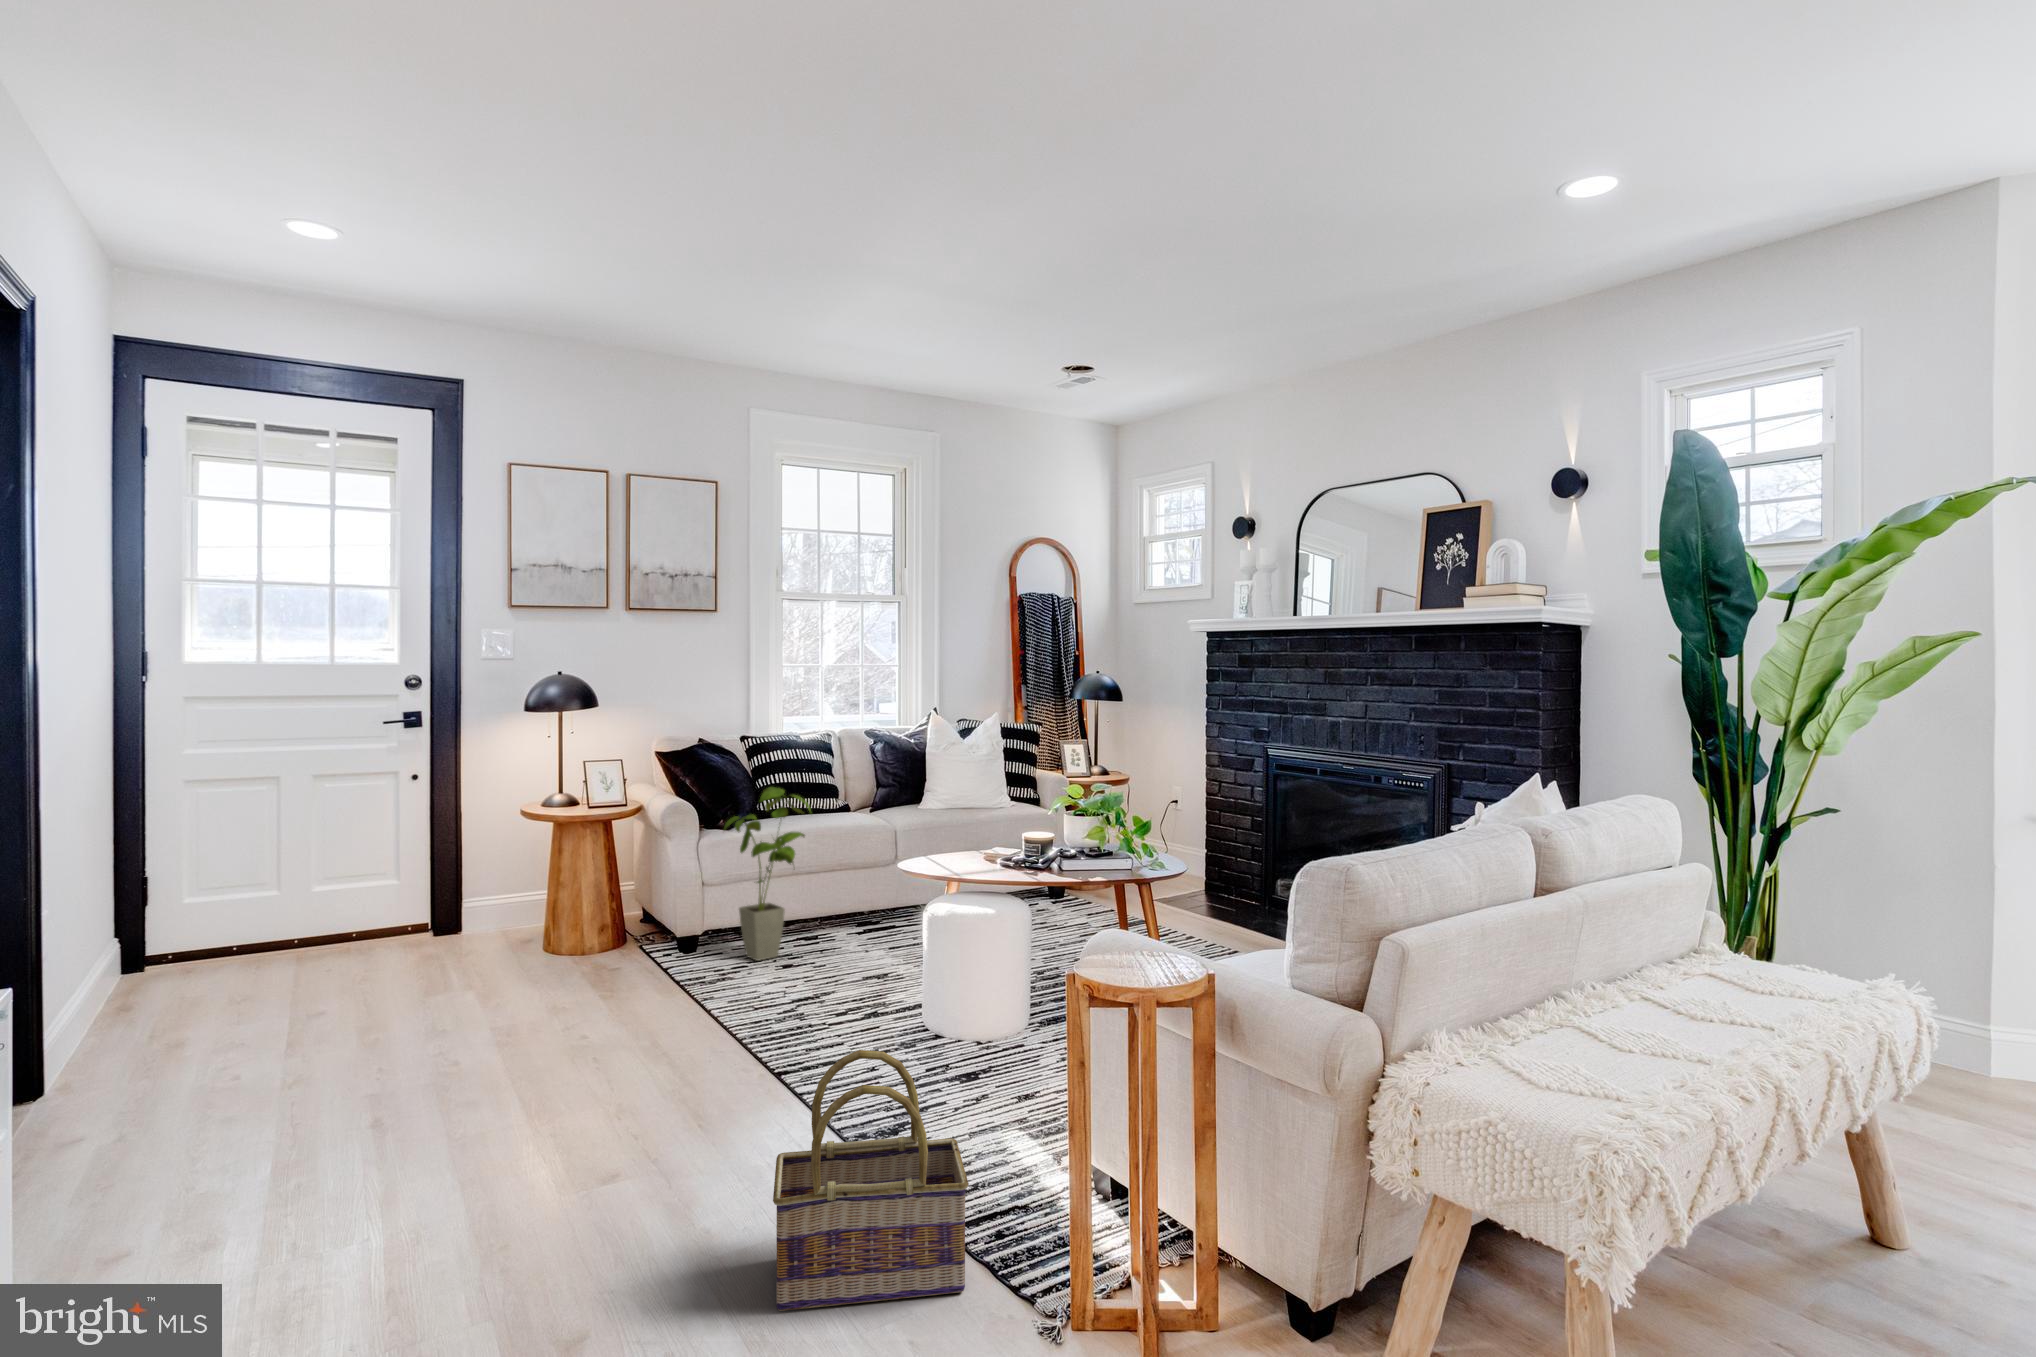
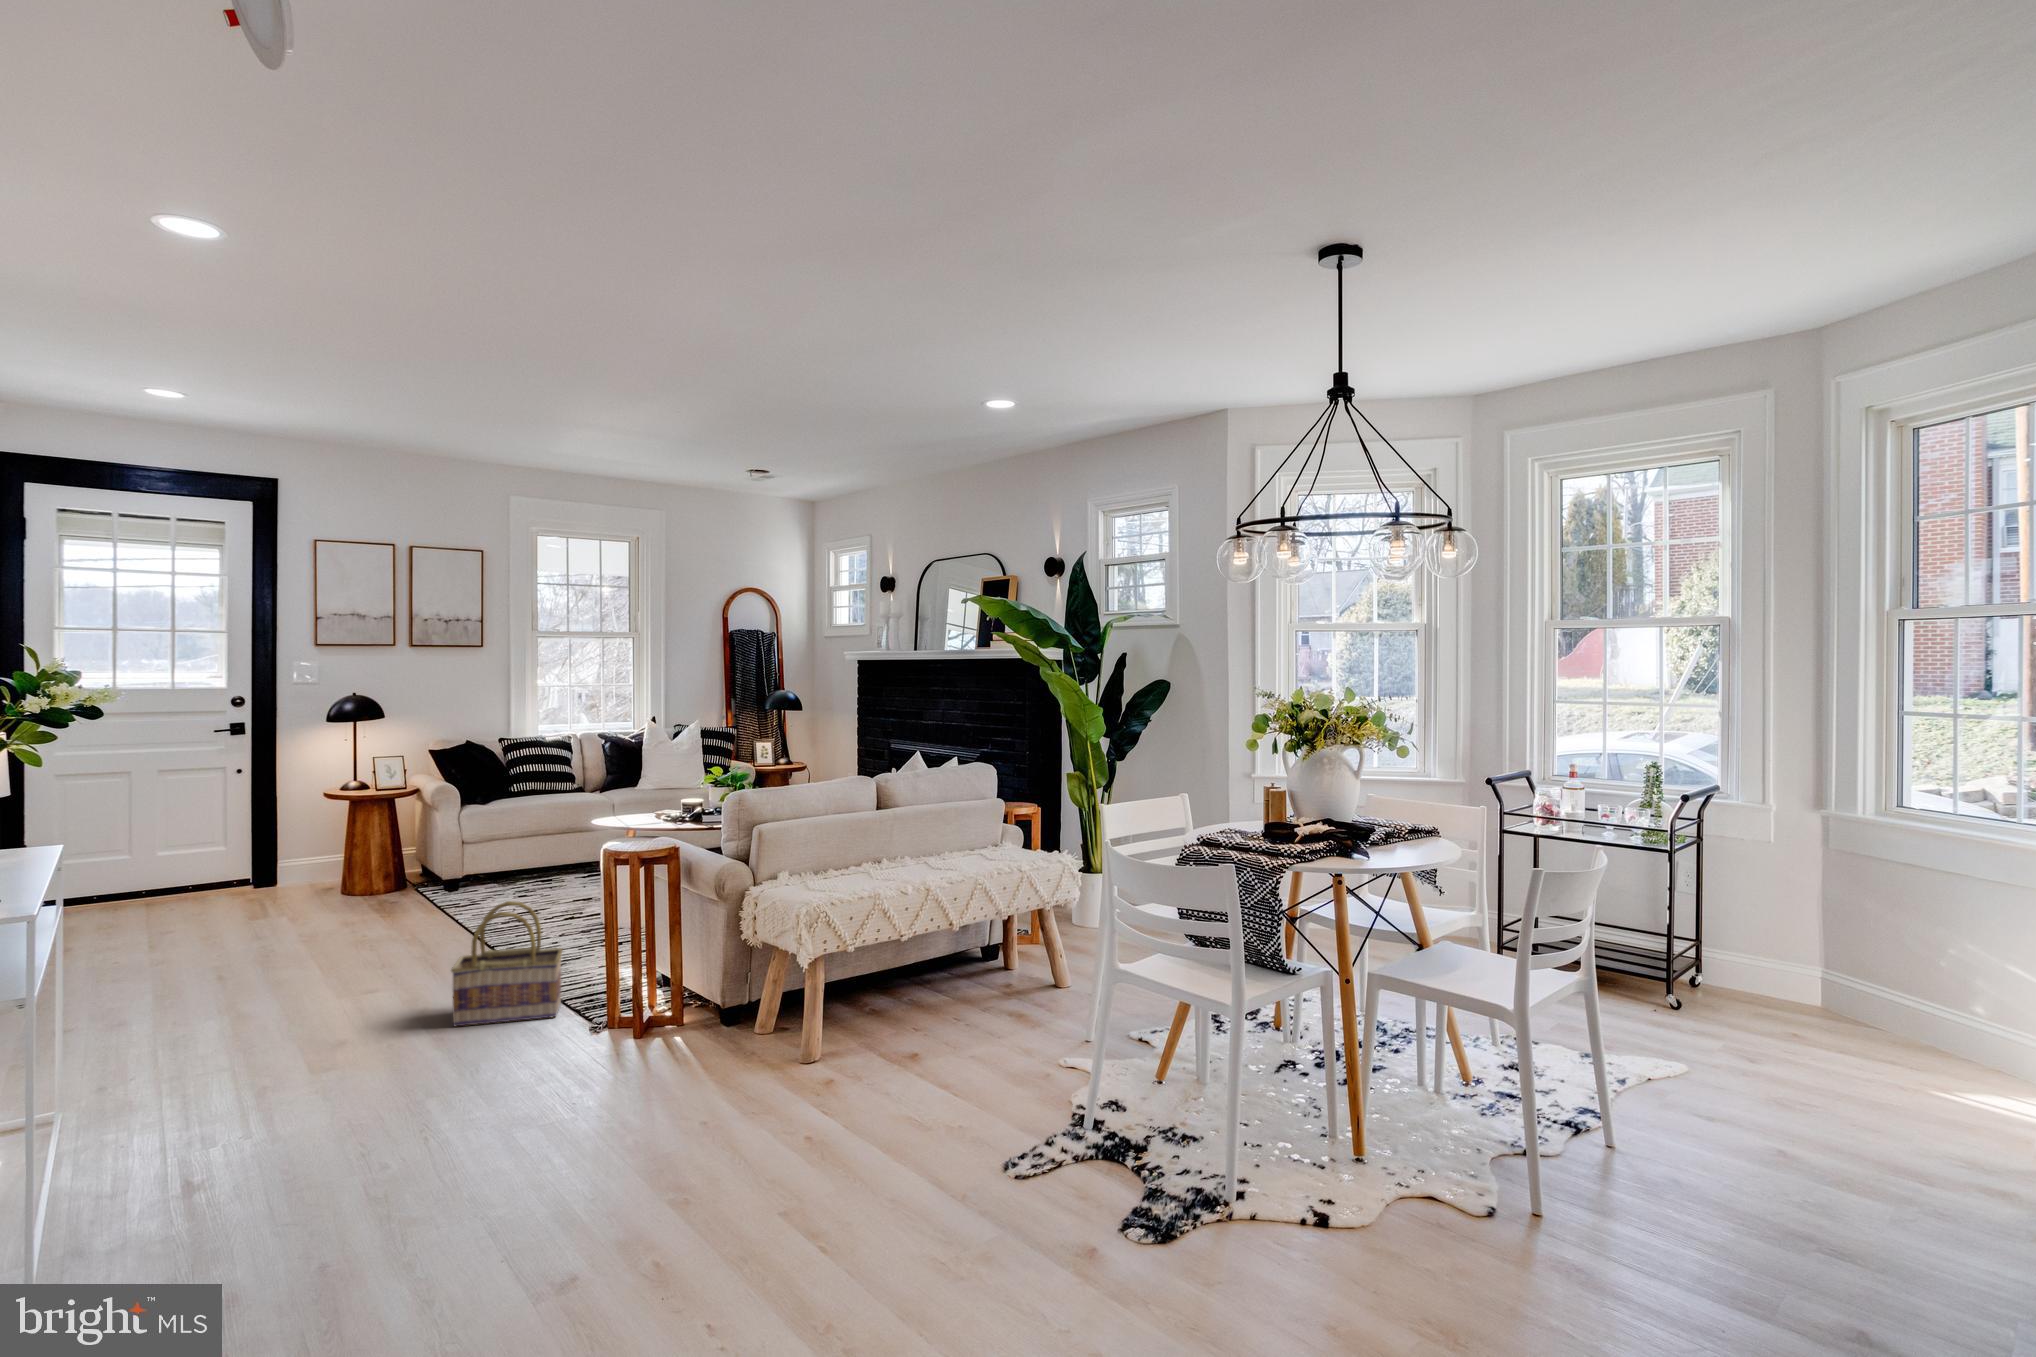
house plant: present [724,787,811,961] -> none [475,773,540,894]

